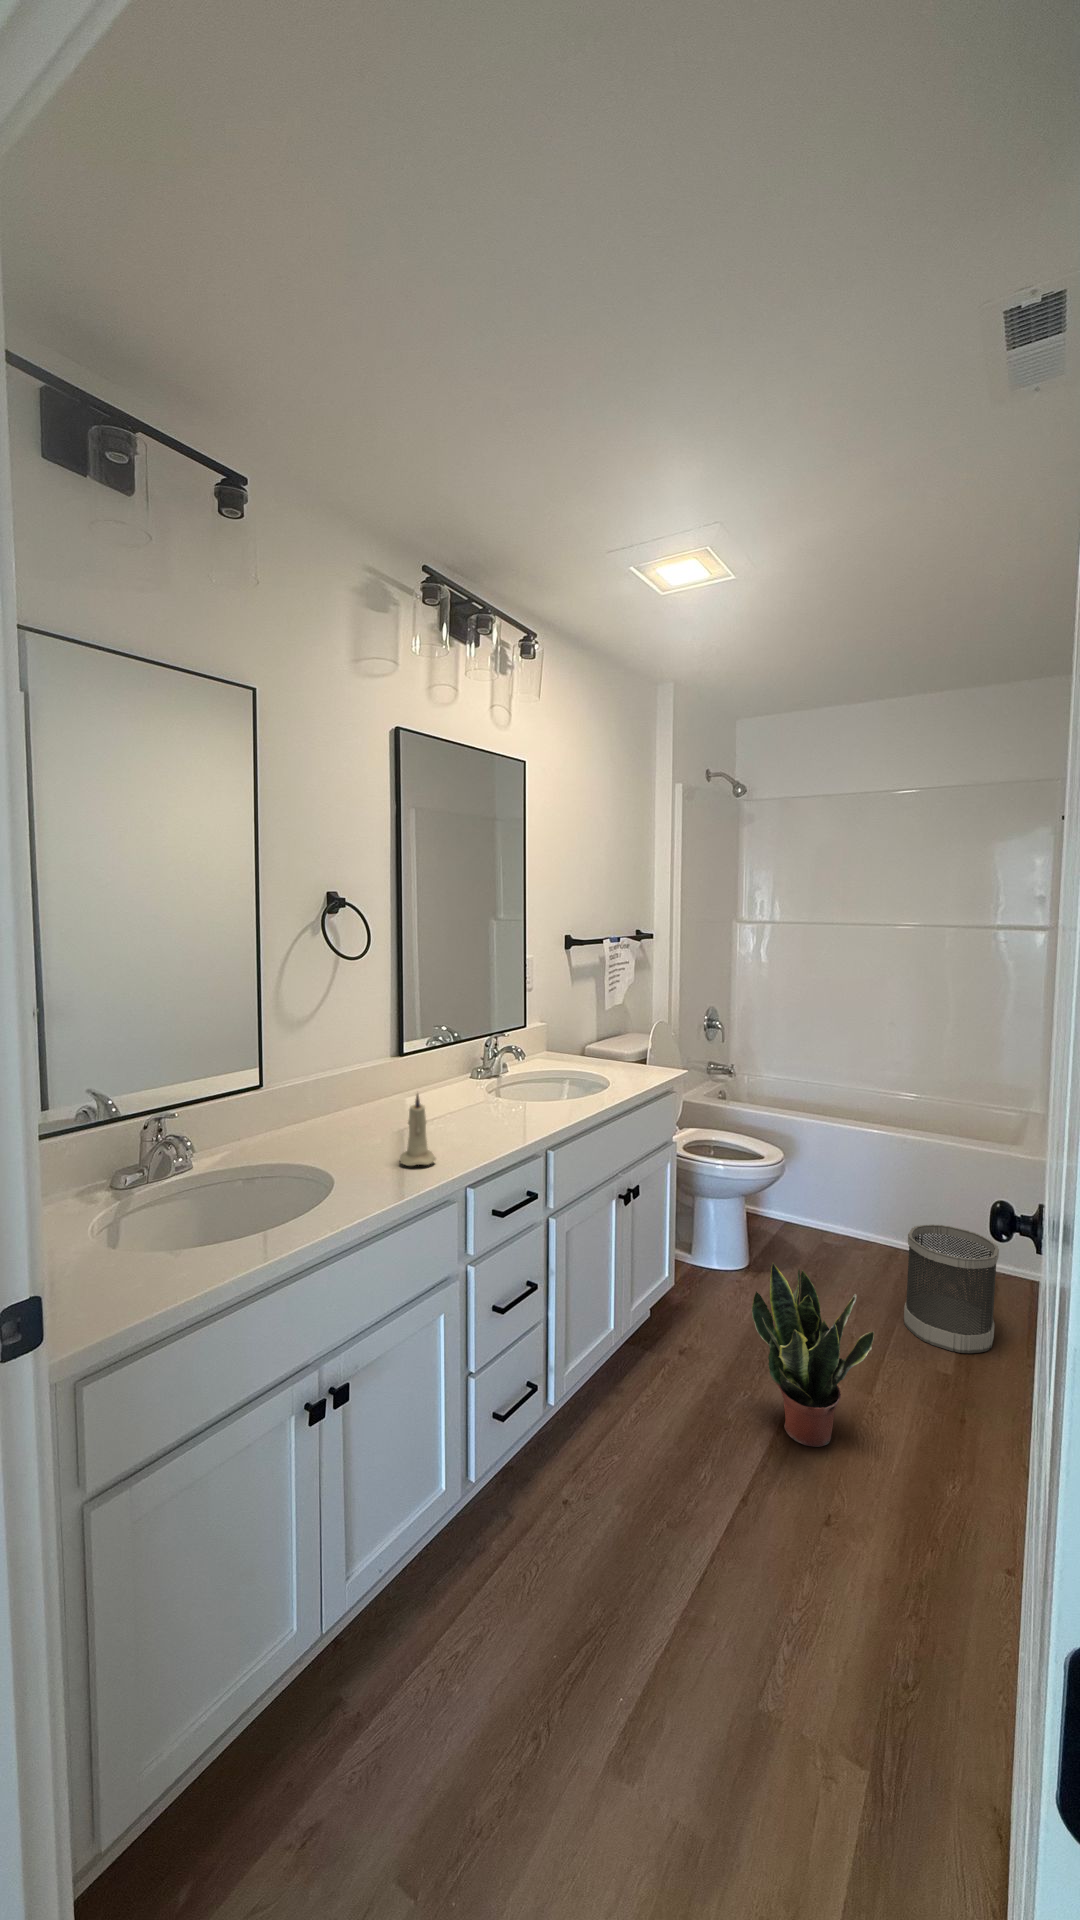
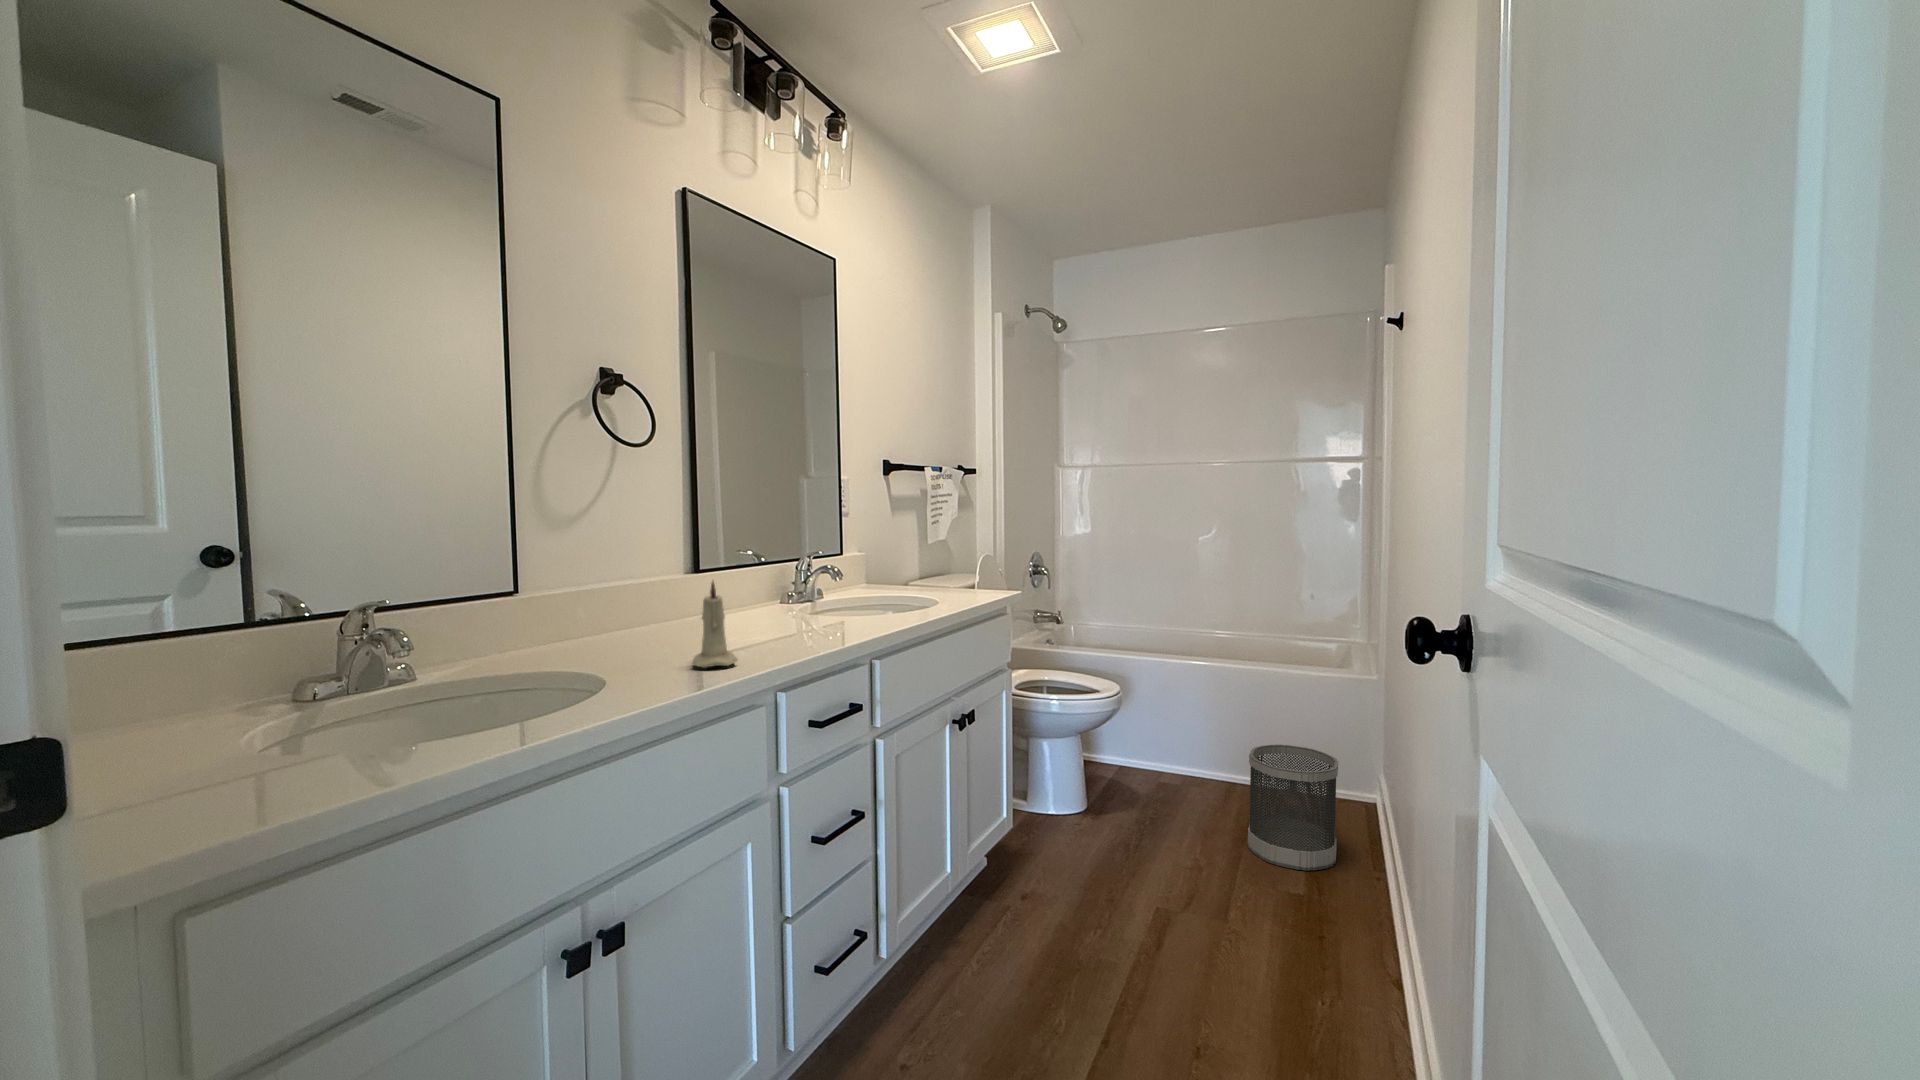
potted plant: present [752,1263,874,1447] -> none [1100,778,1230,975]

